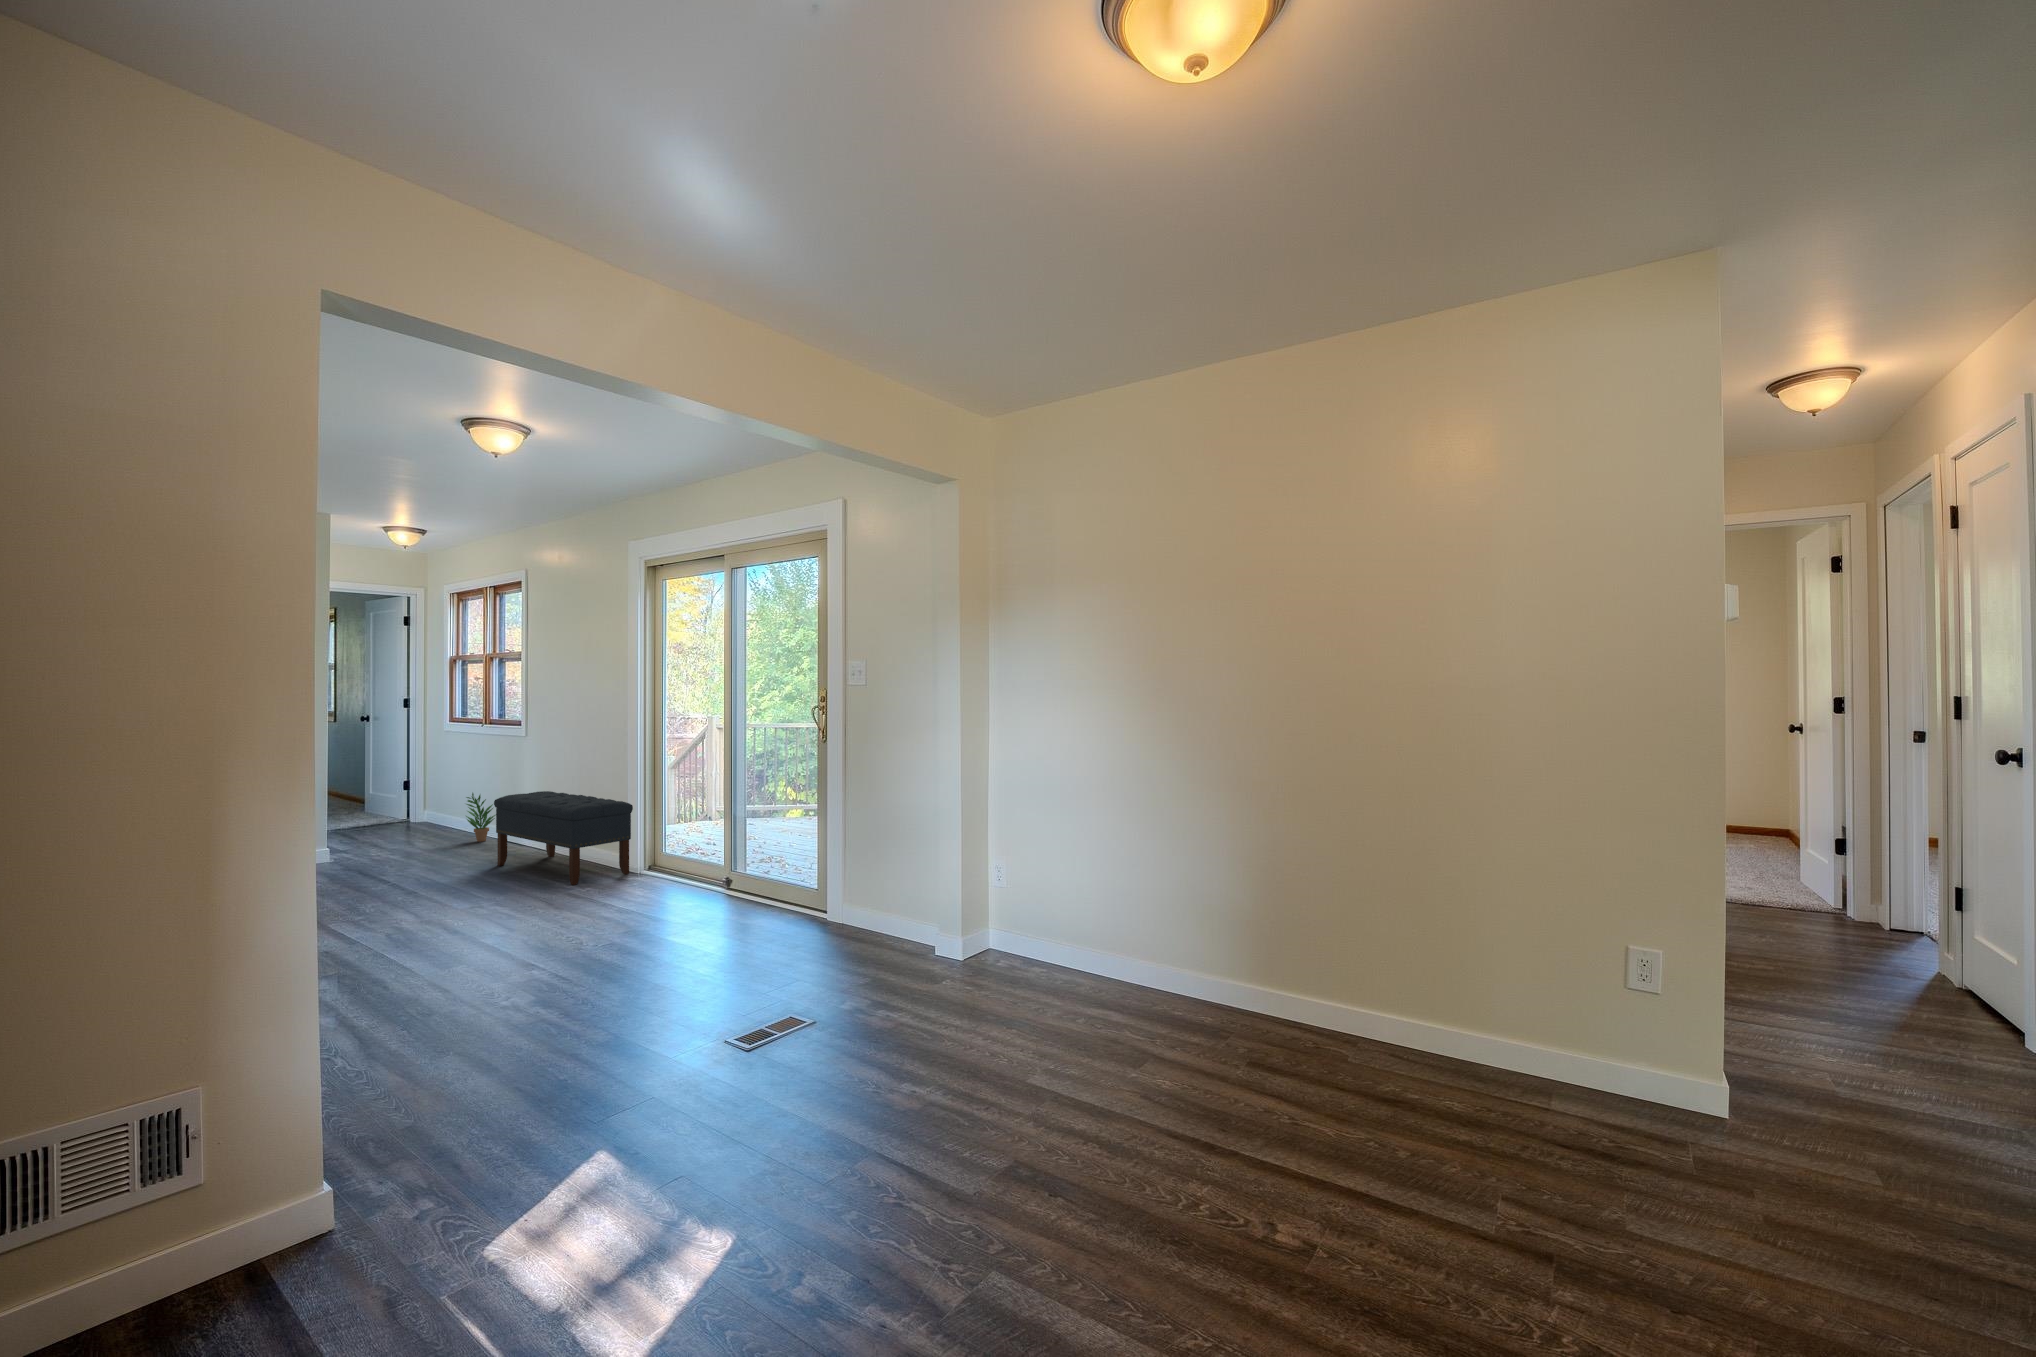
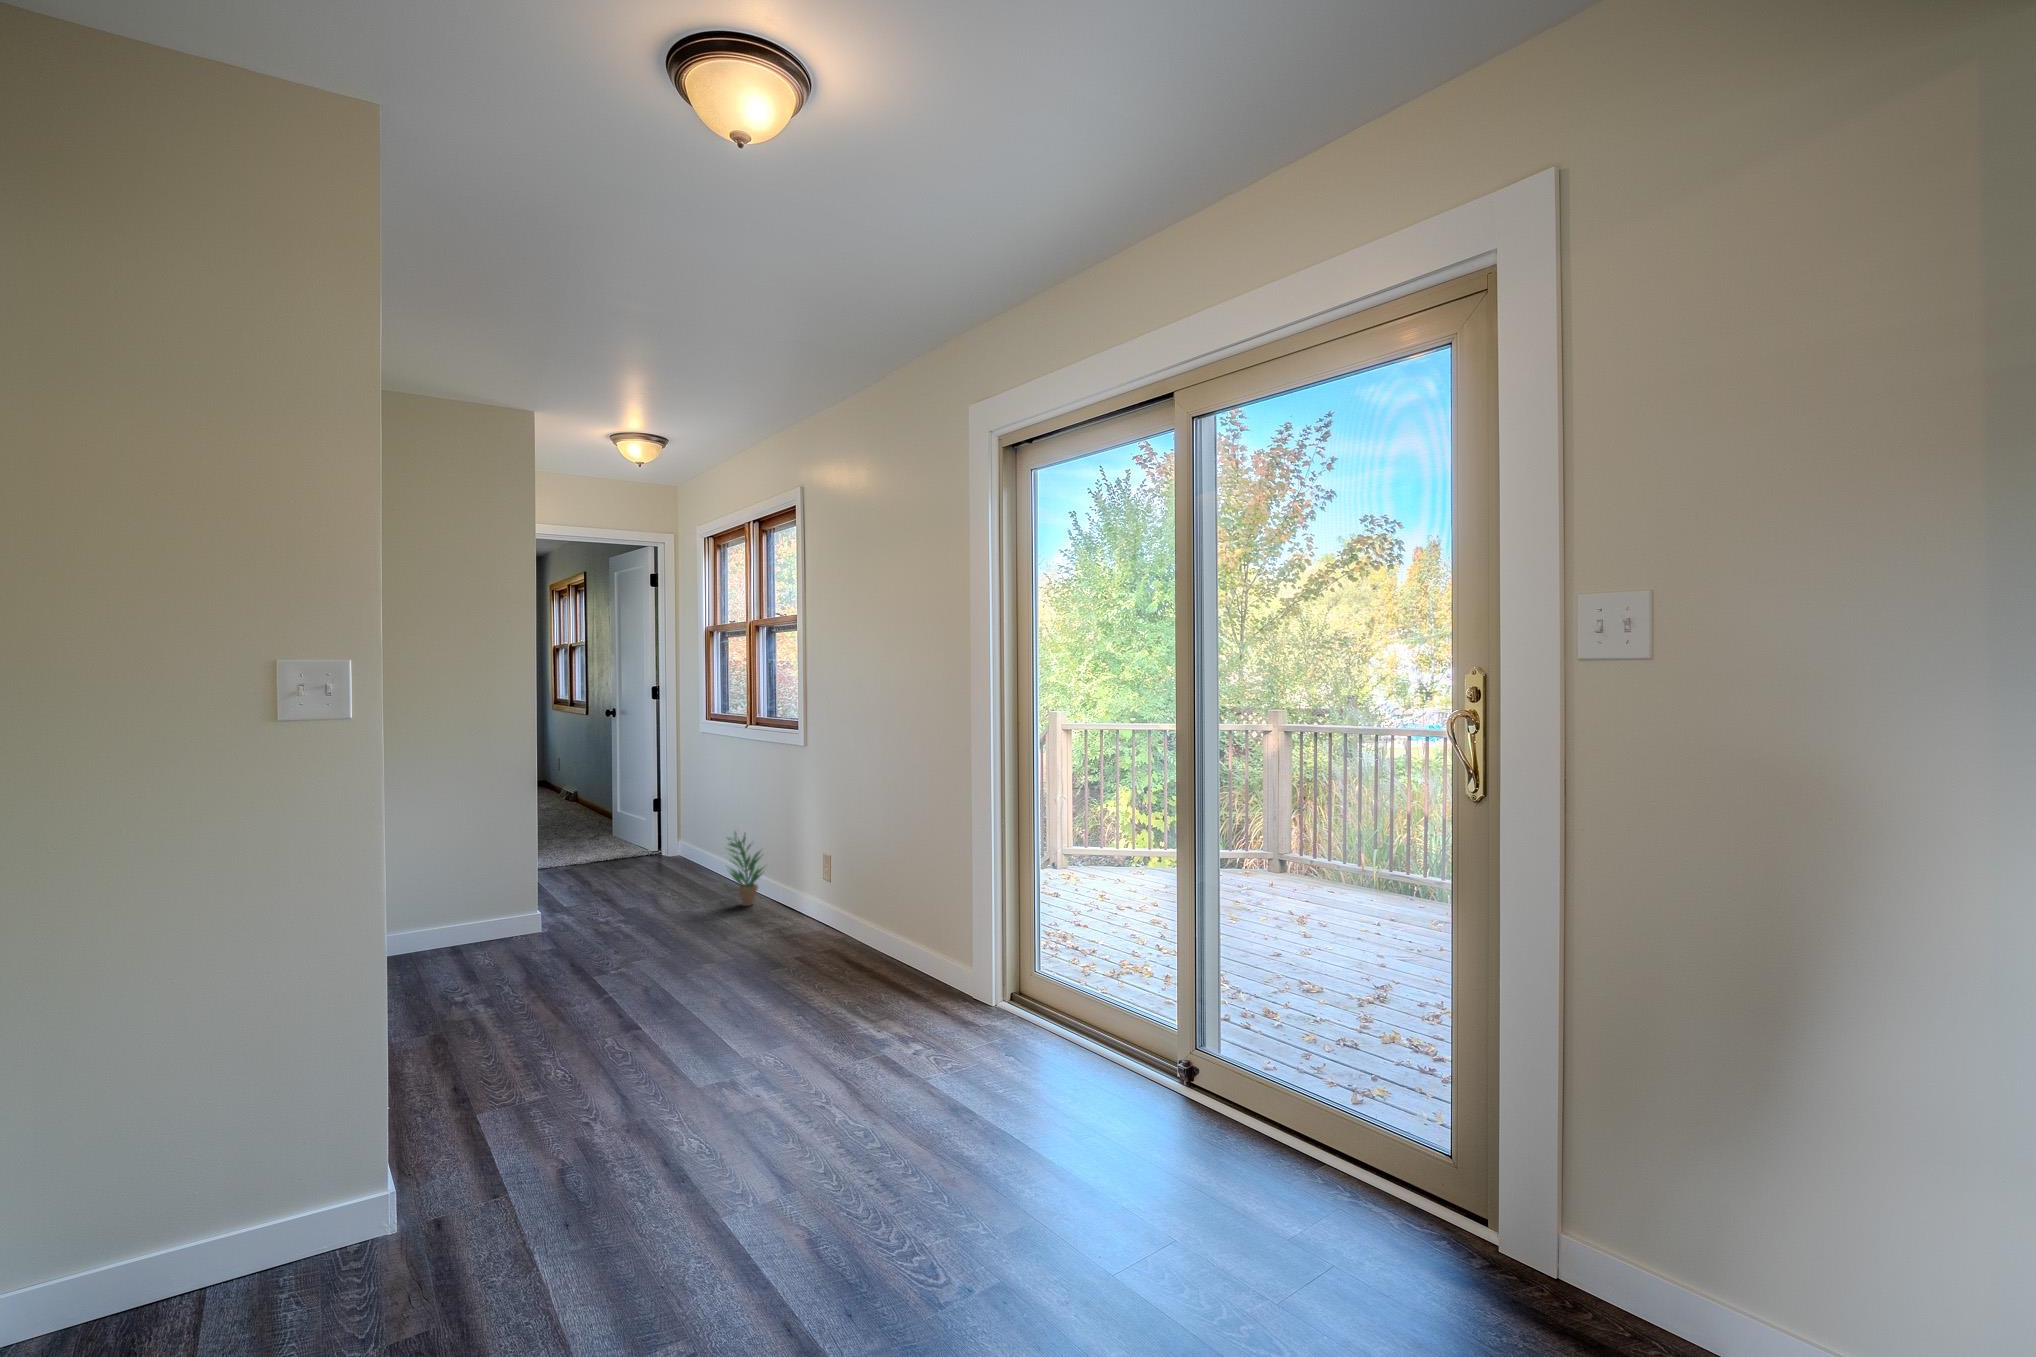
bench: present [494,791,633,885] -> none [764,844,990,1042]

